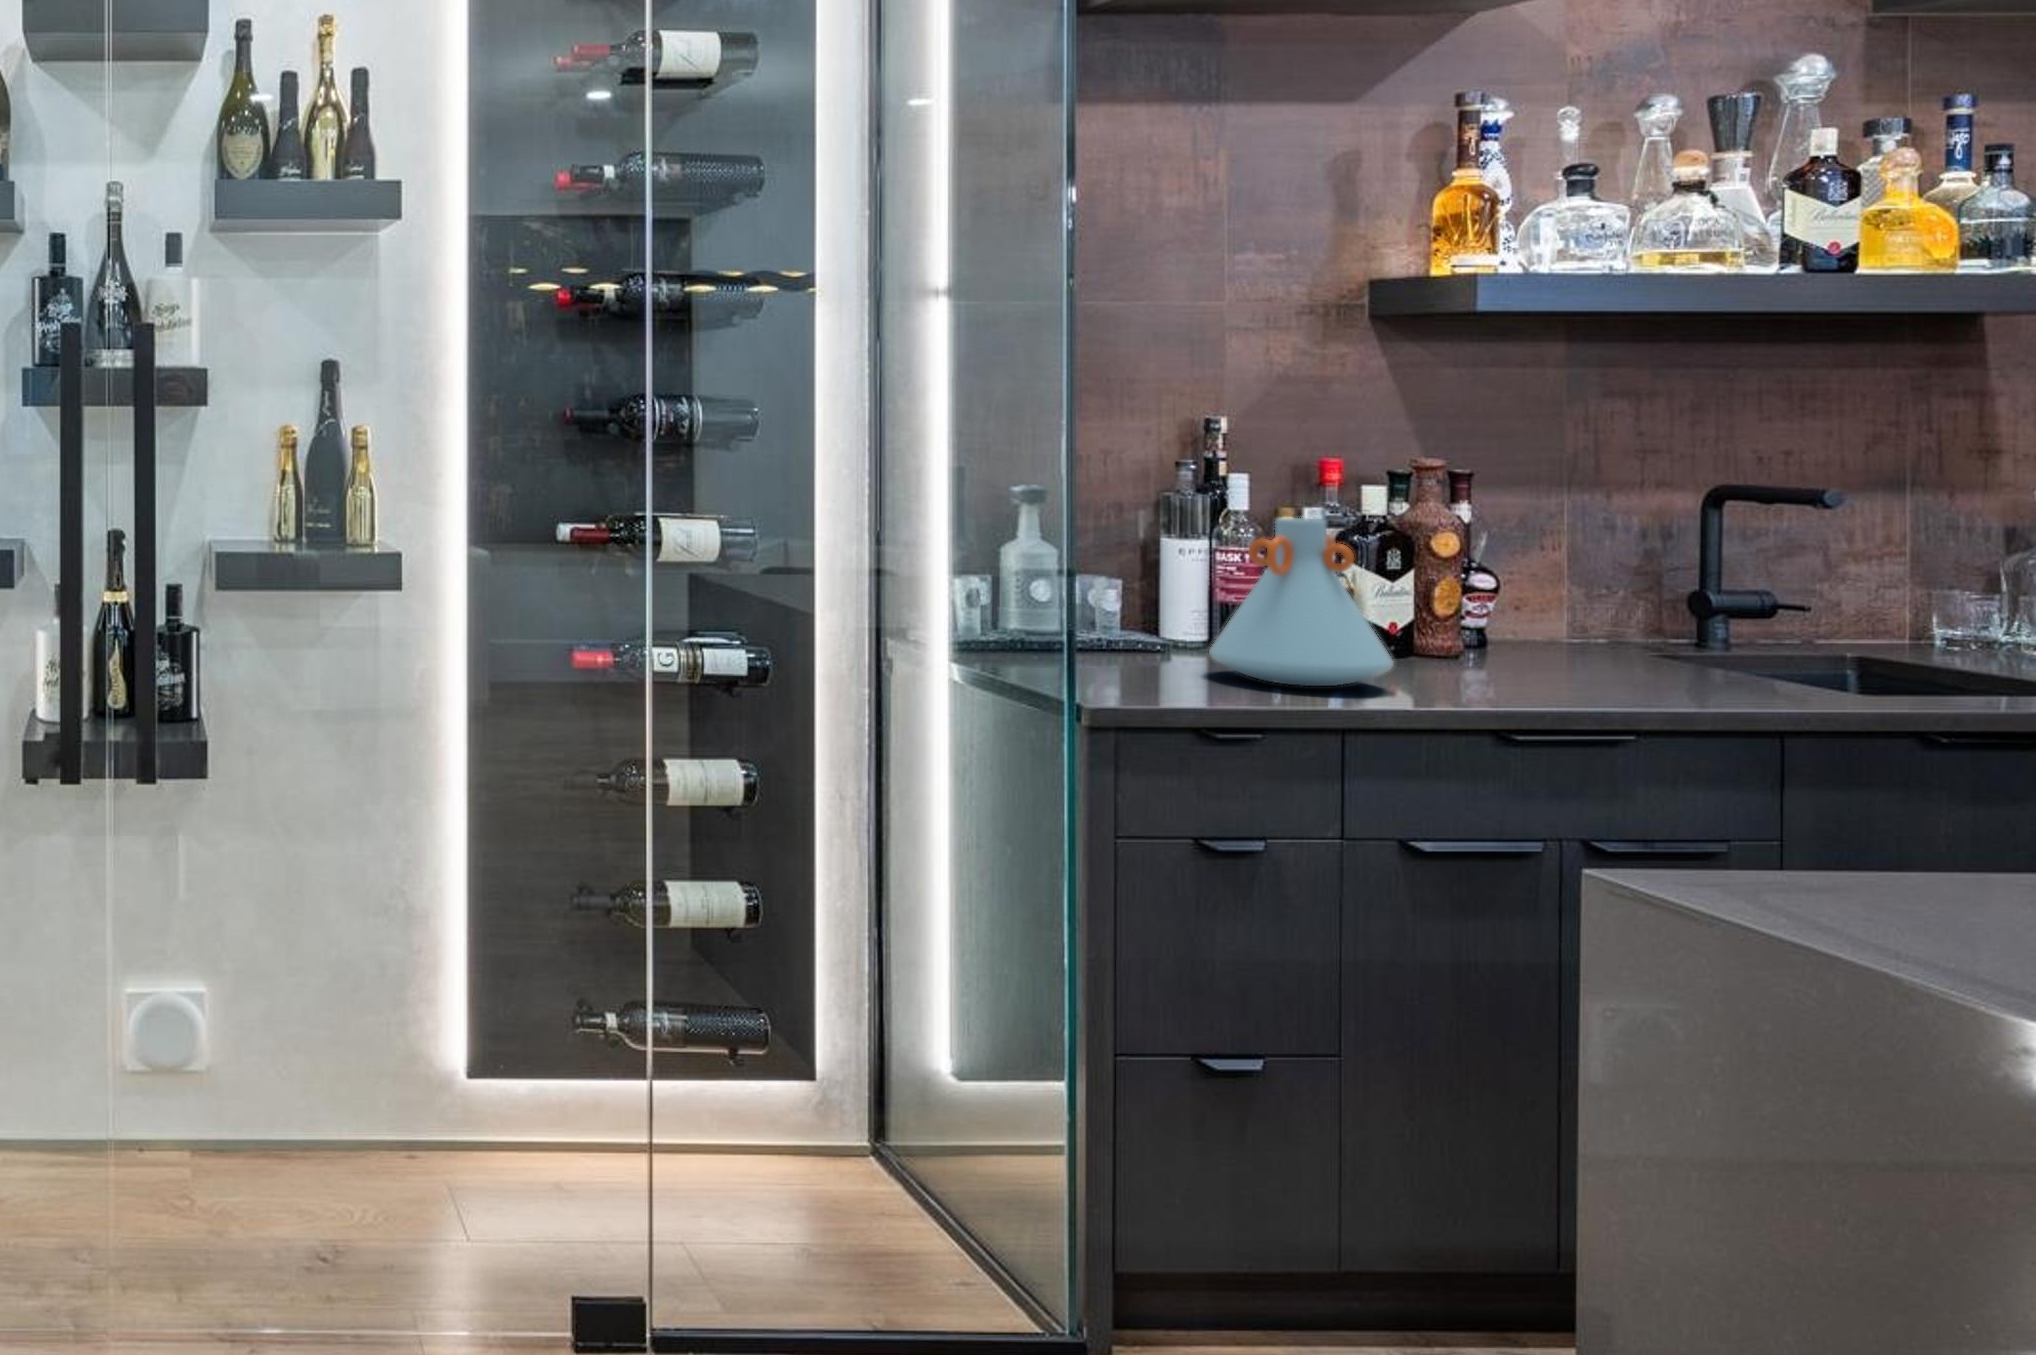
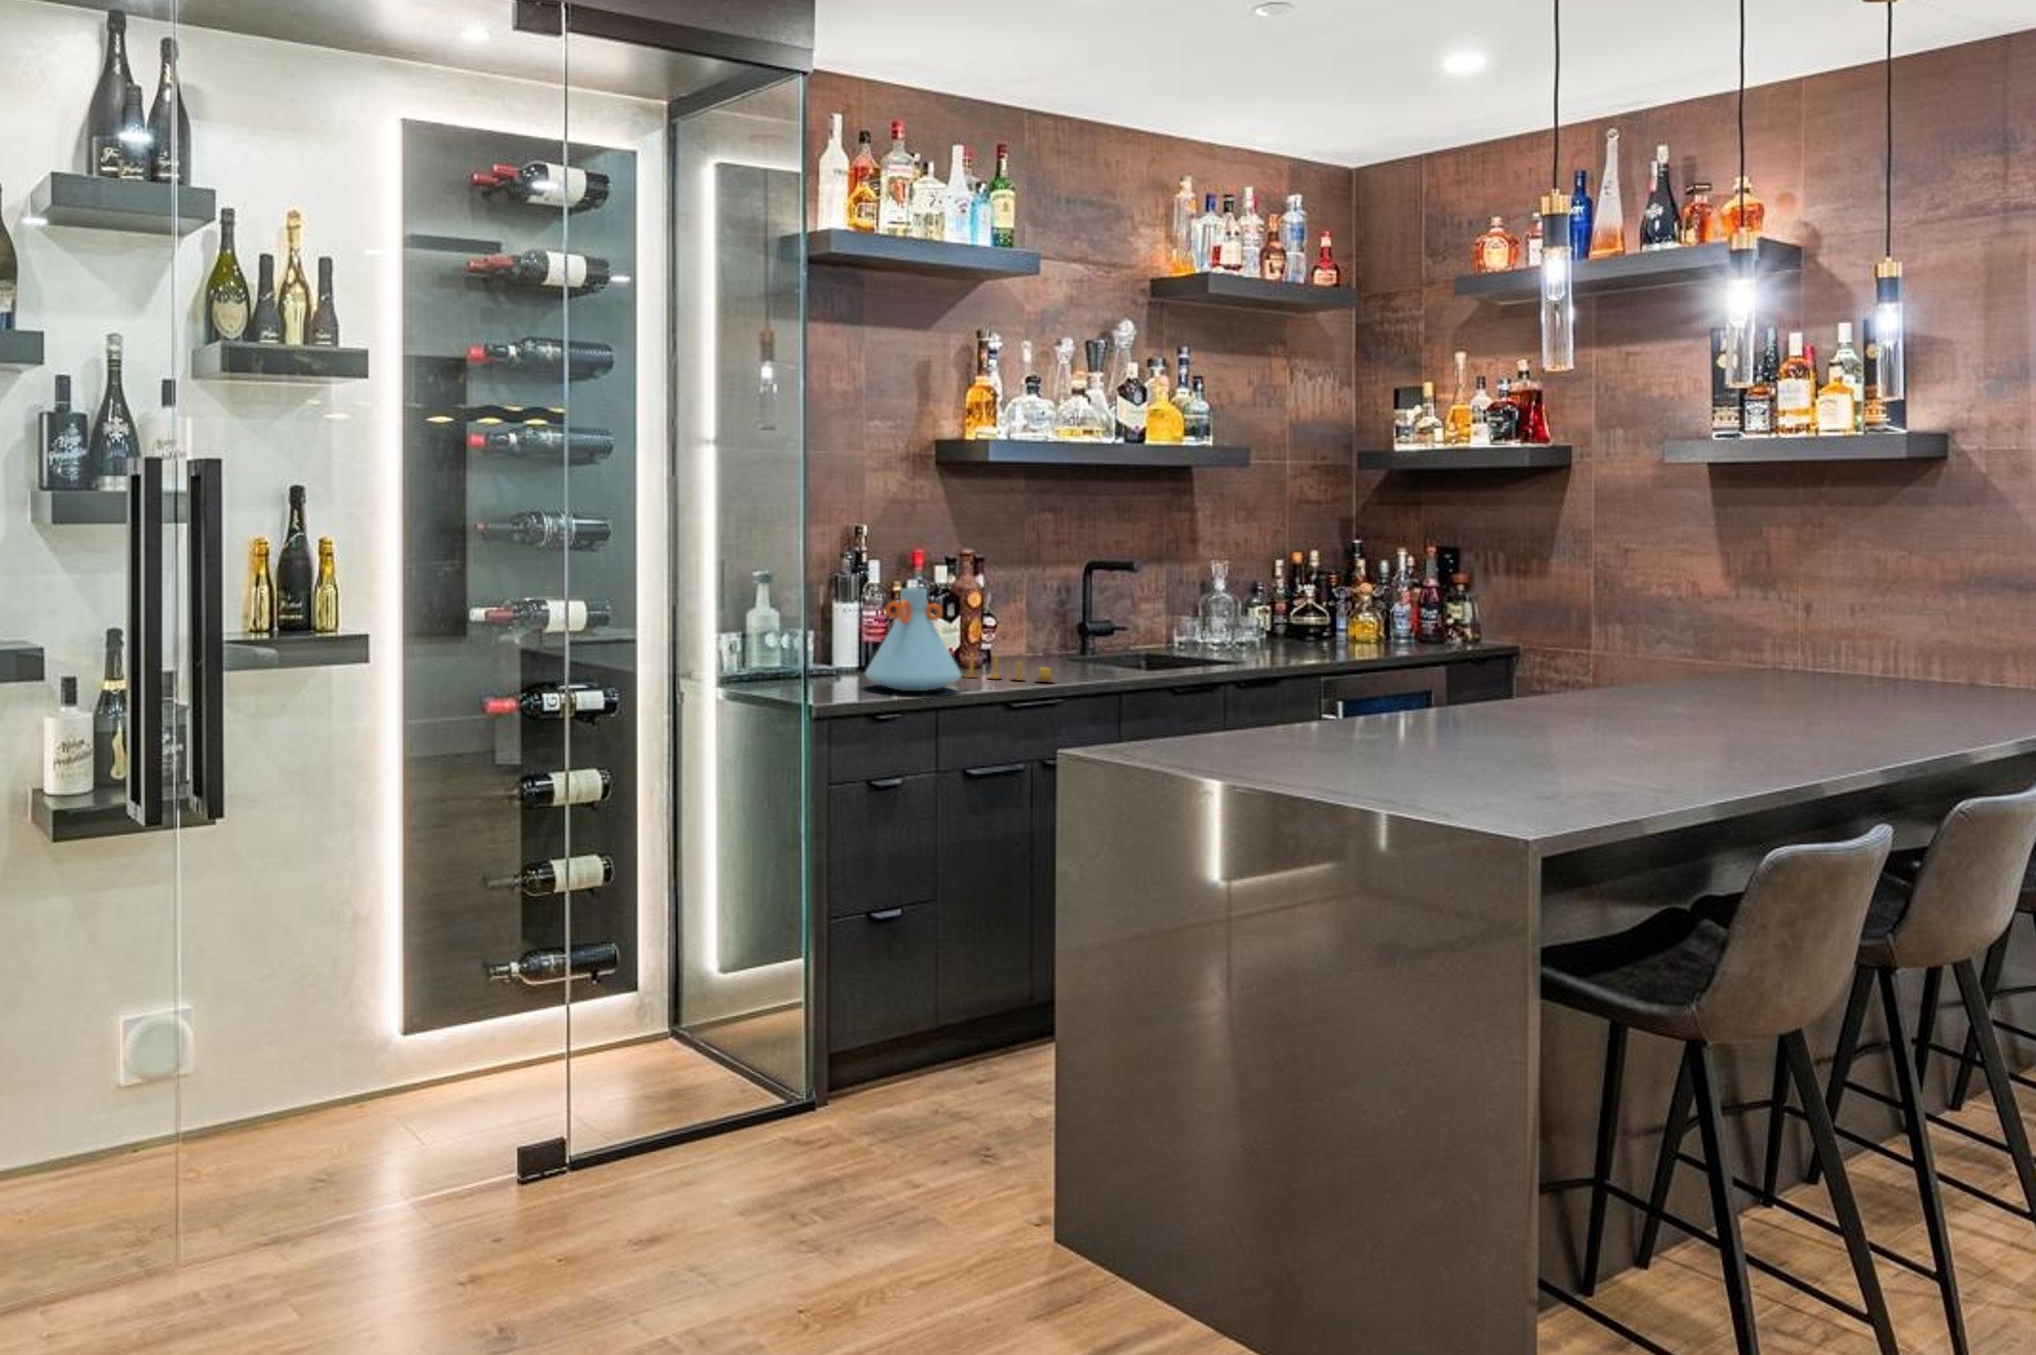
candle: none [1413,625,1605,688] -> present [965,653,1053,682]

